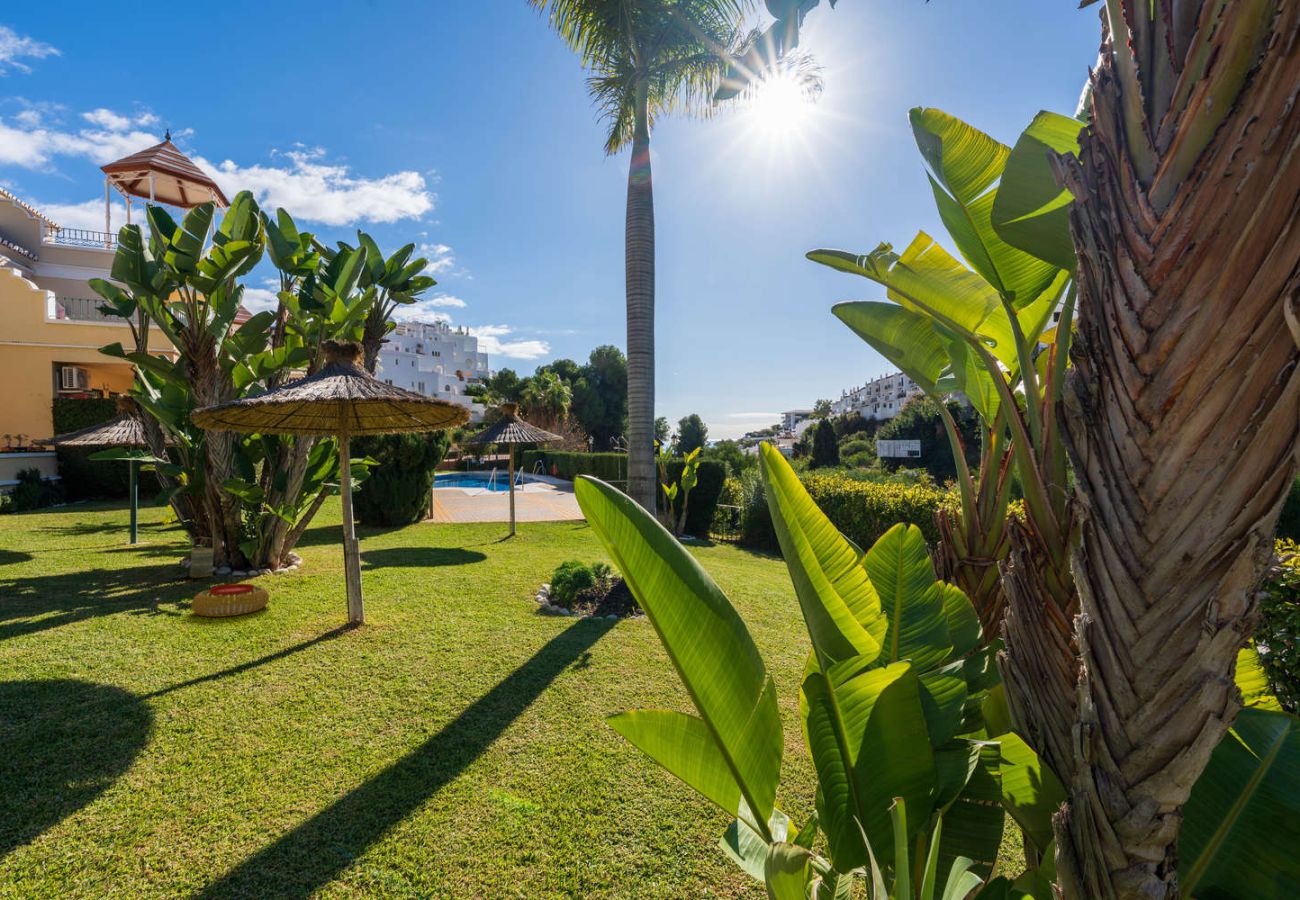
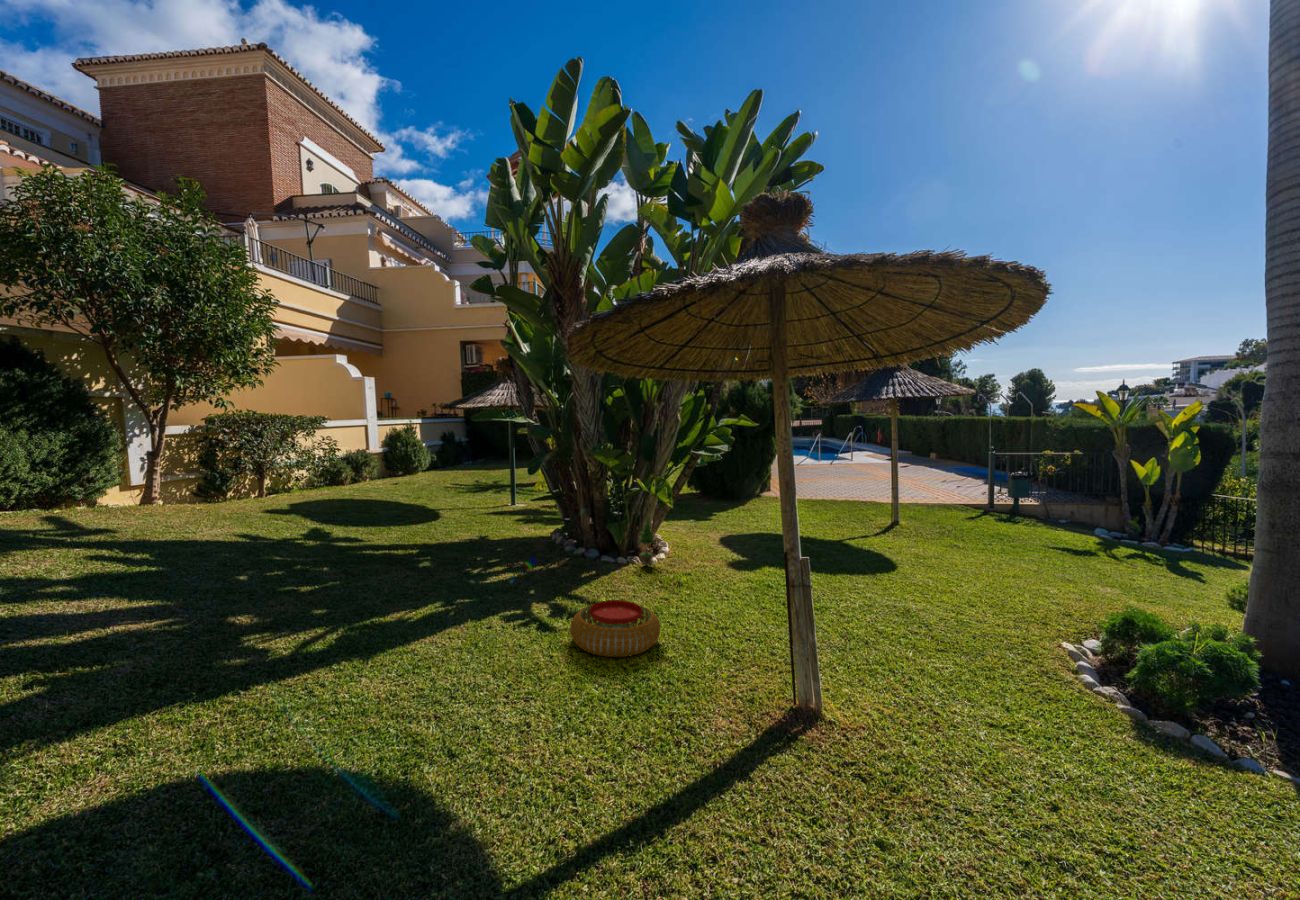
potted tree: none [269,534,286,574] -> present [639,518,654,566]
basket: present [190,548,214,577] -> none [560,513,583,562]

